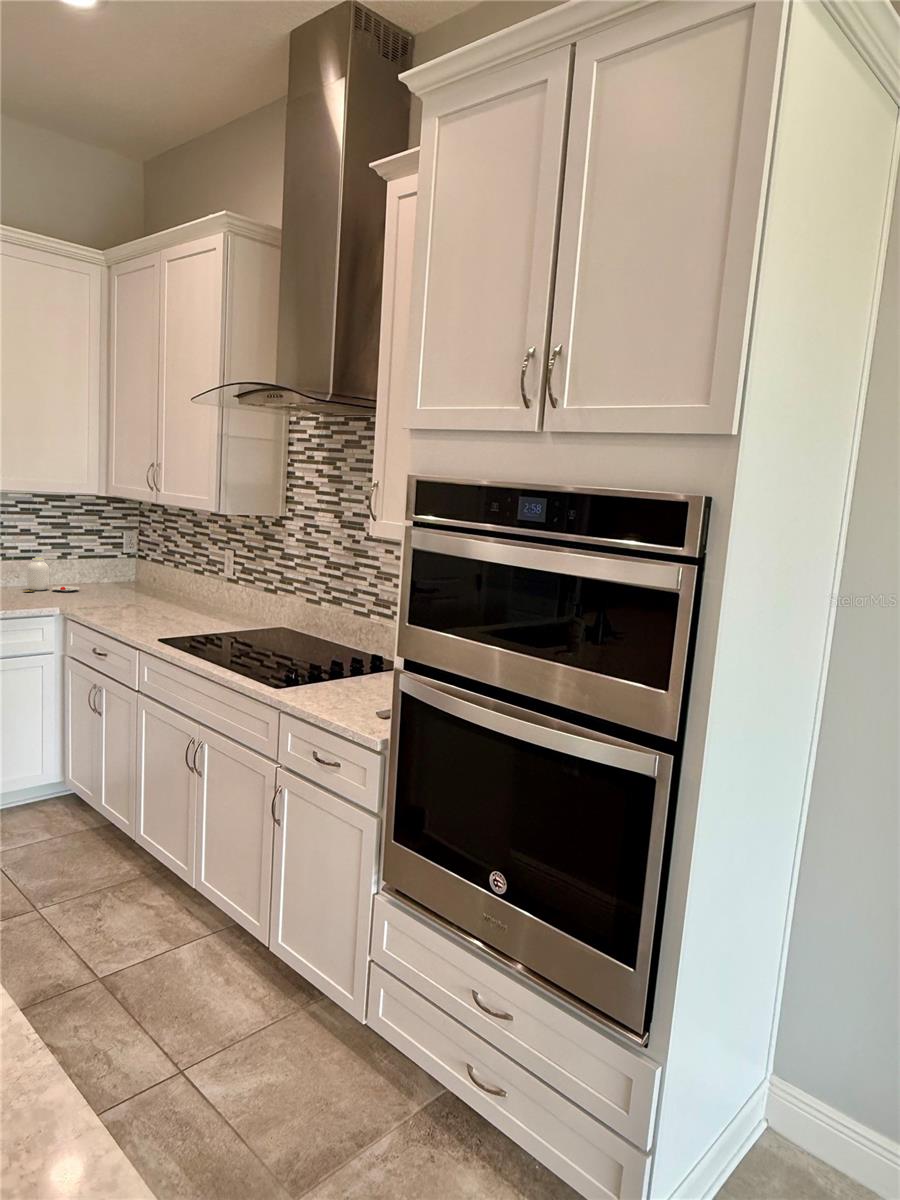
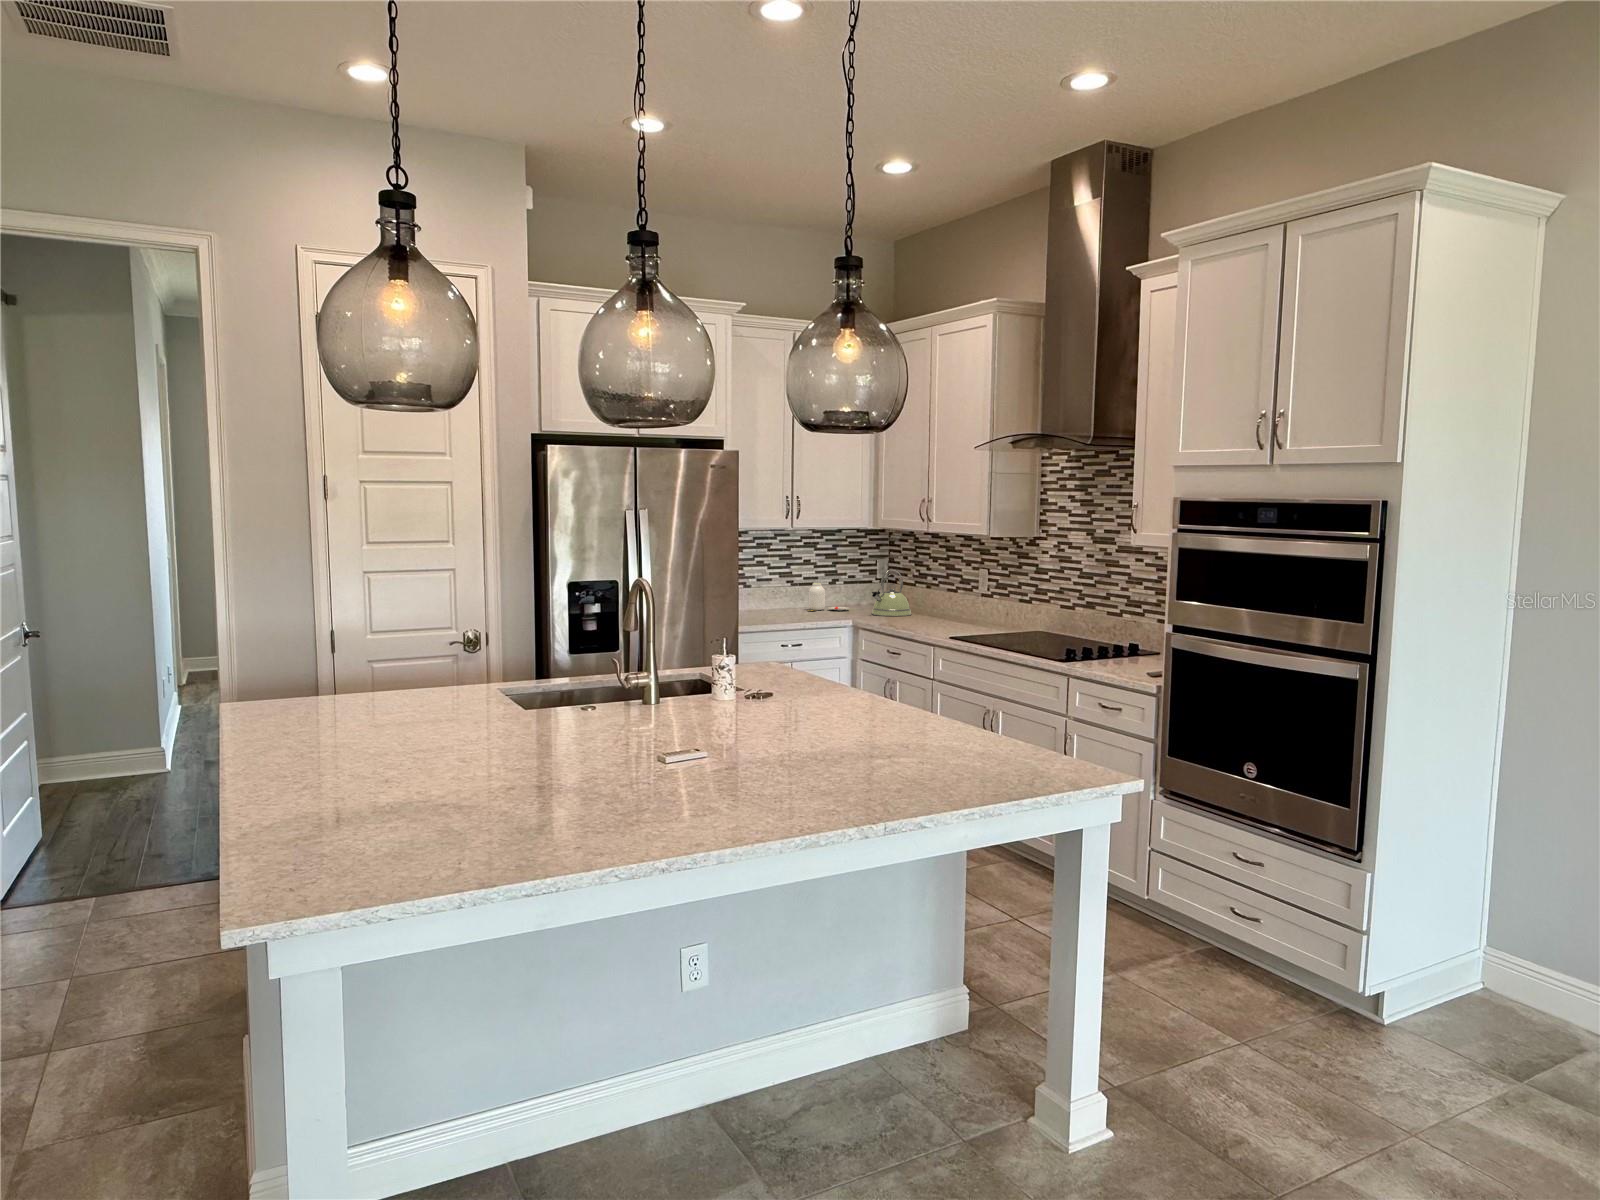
kettle: none [98,545,151,601] -> present [872,569,911,616]

